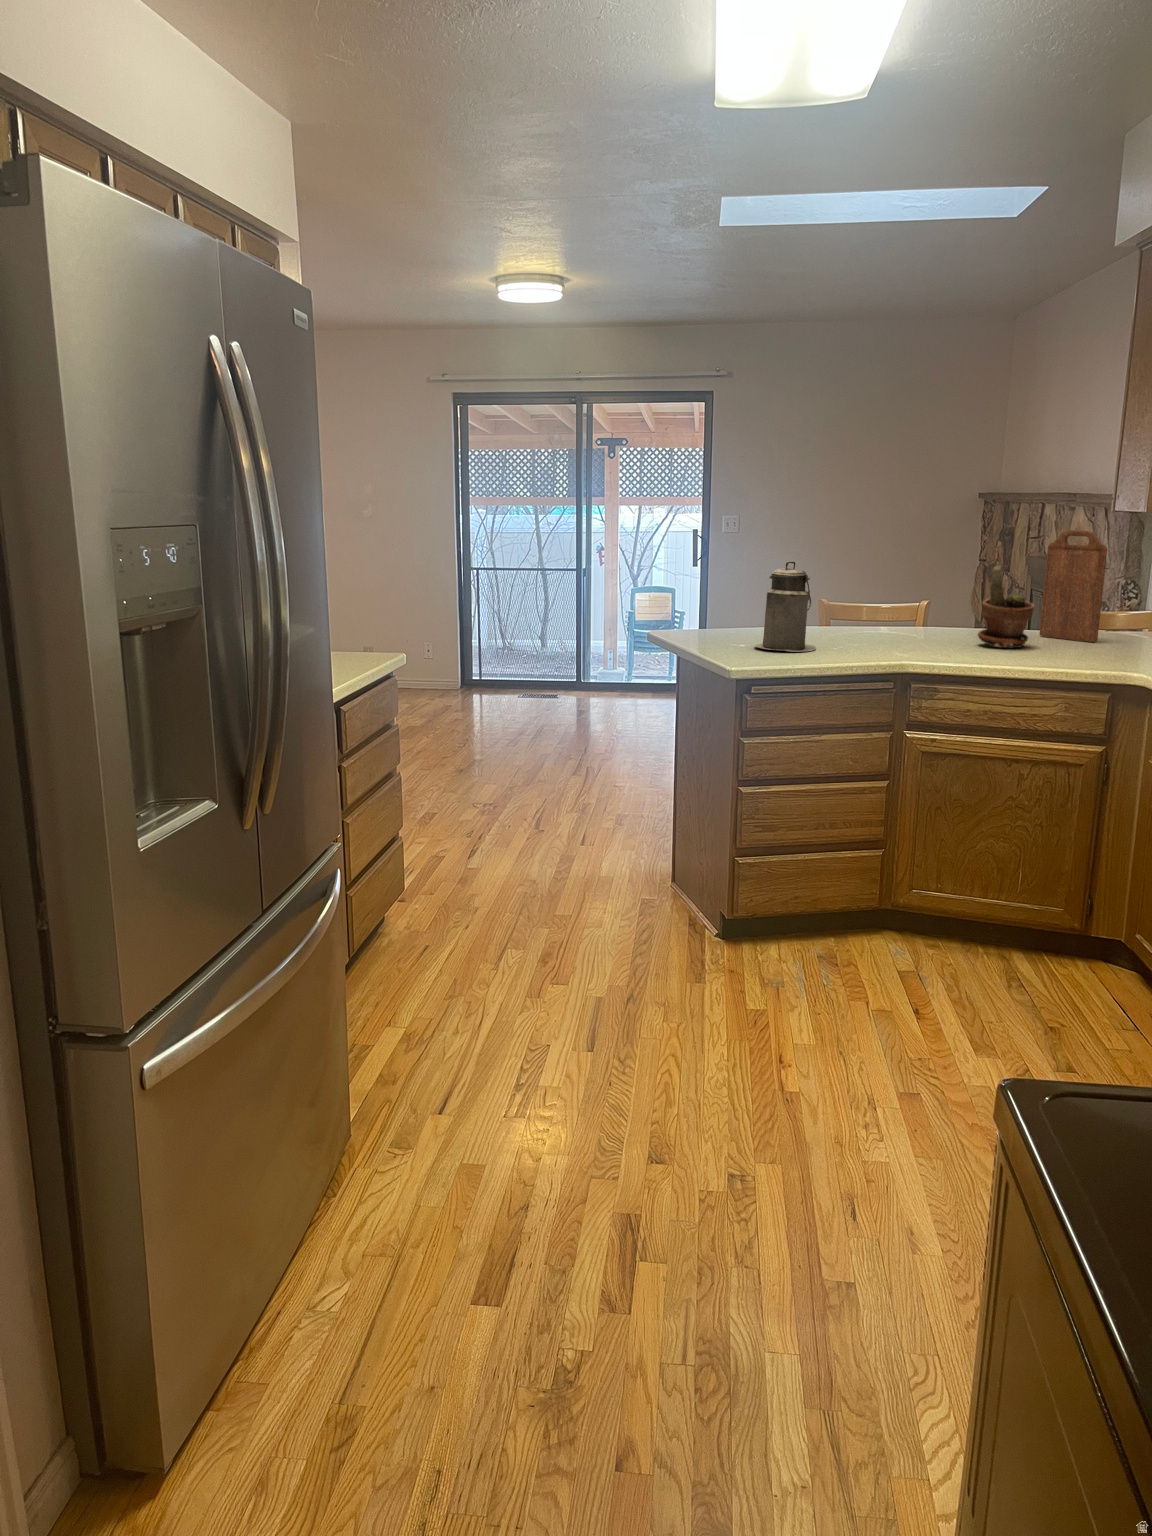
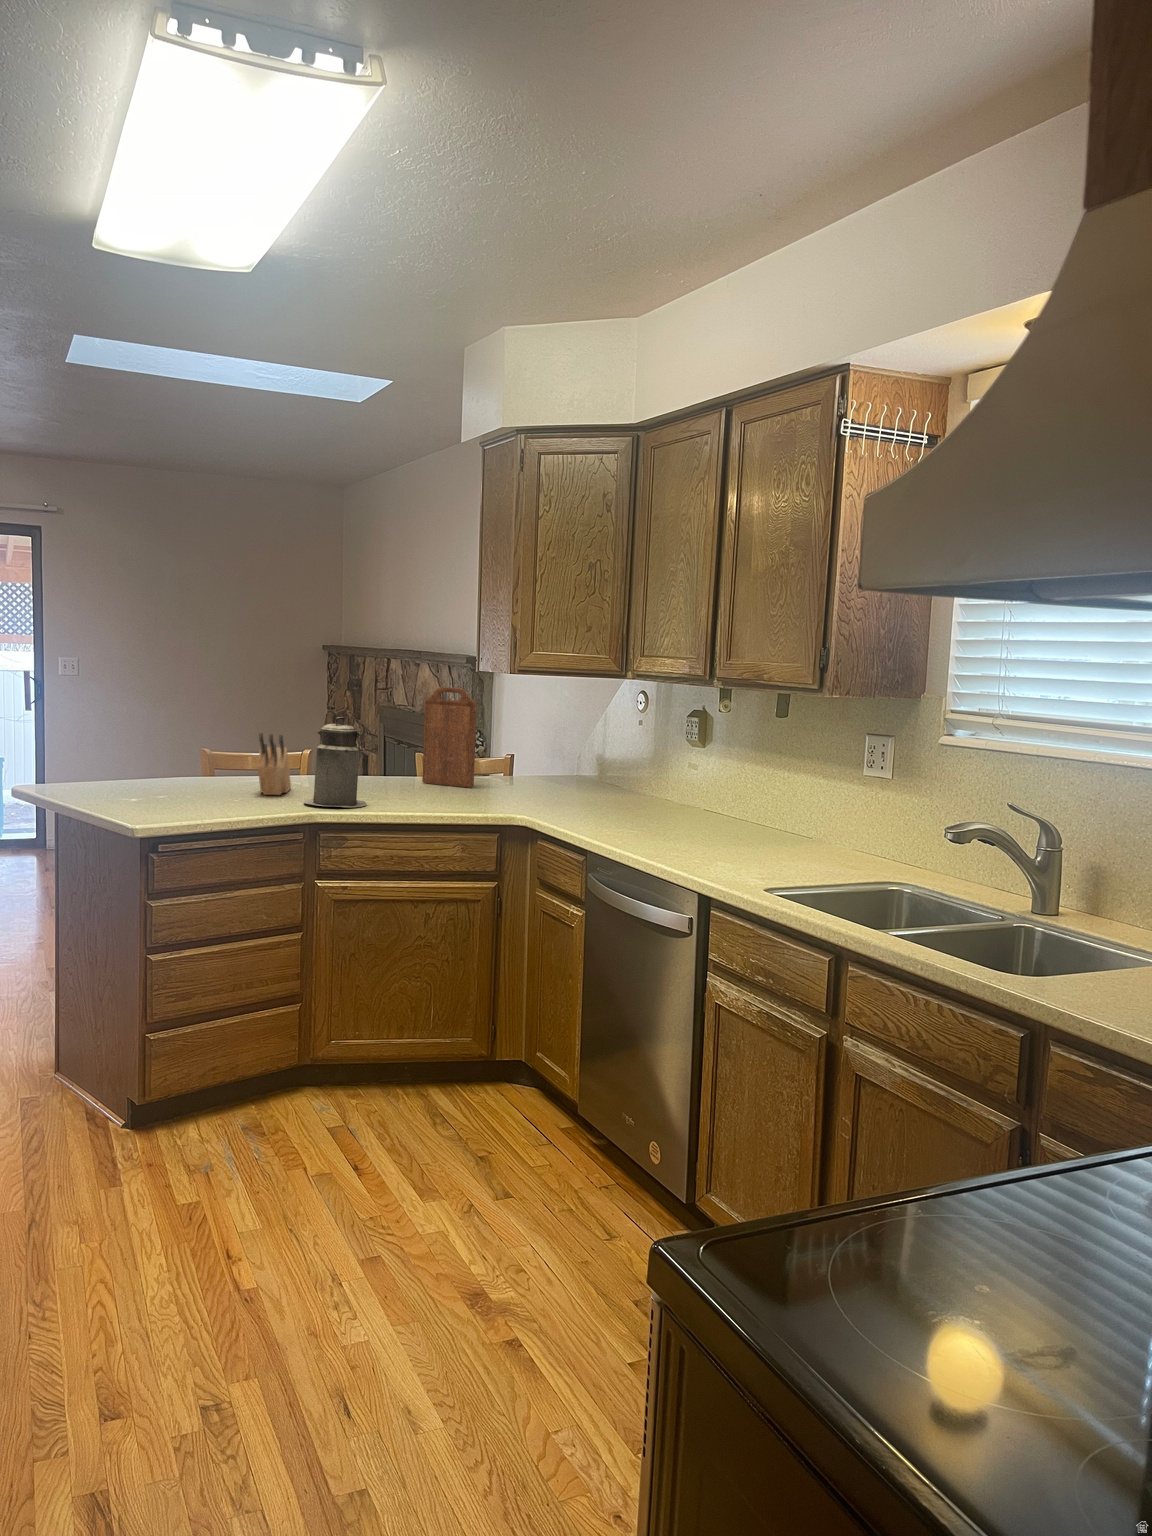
canister: present [755,561,816,652] -> present [304,717,367,808]
potted plant: present [978,567,1034,648] -> none [373,719,422,796]
knife block: none [857,581,894,644] -> present [258,733,291,795]

